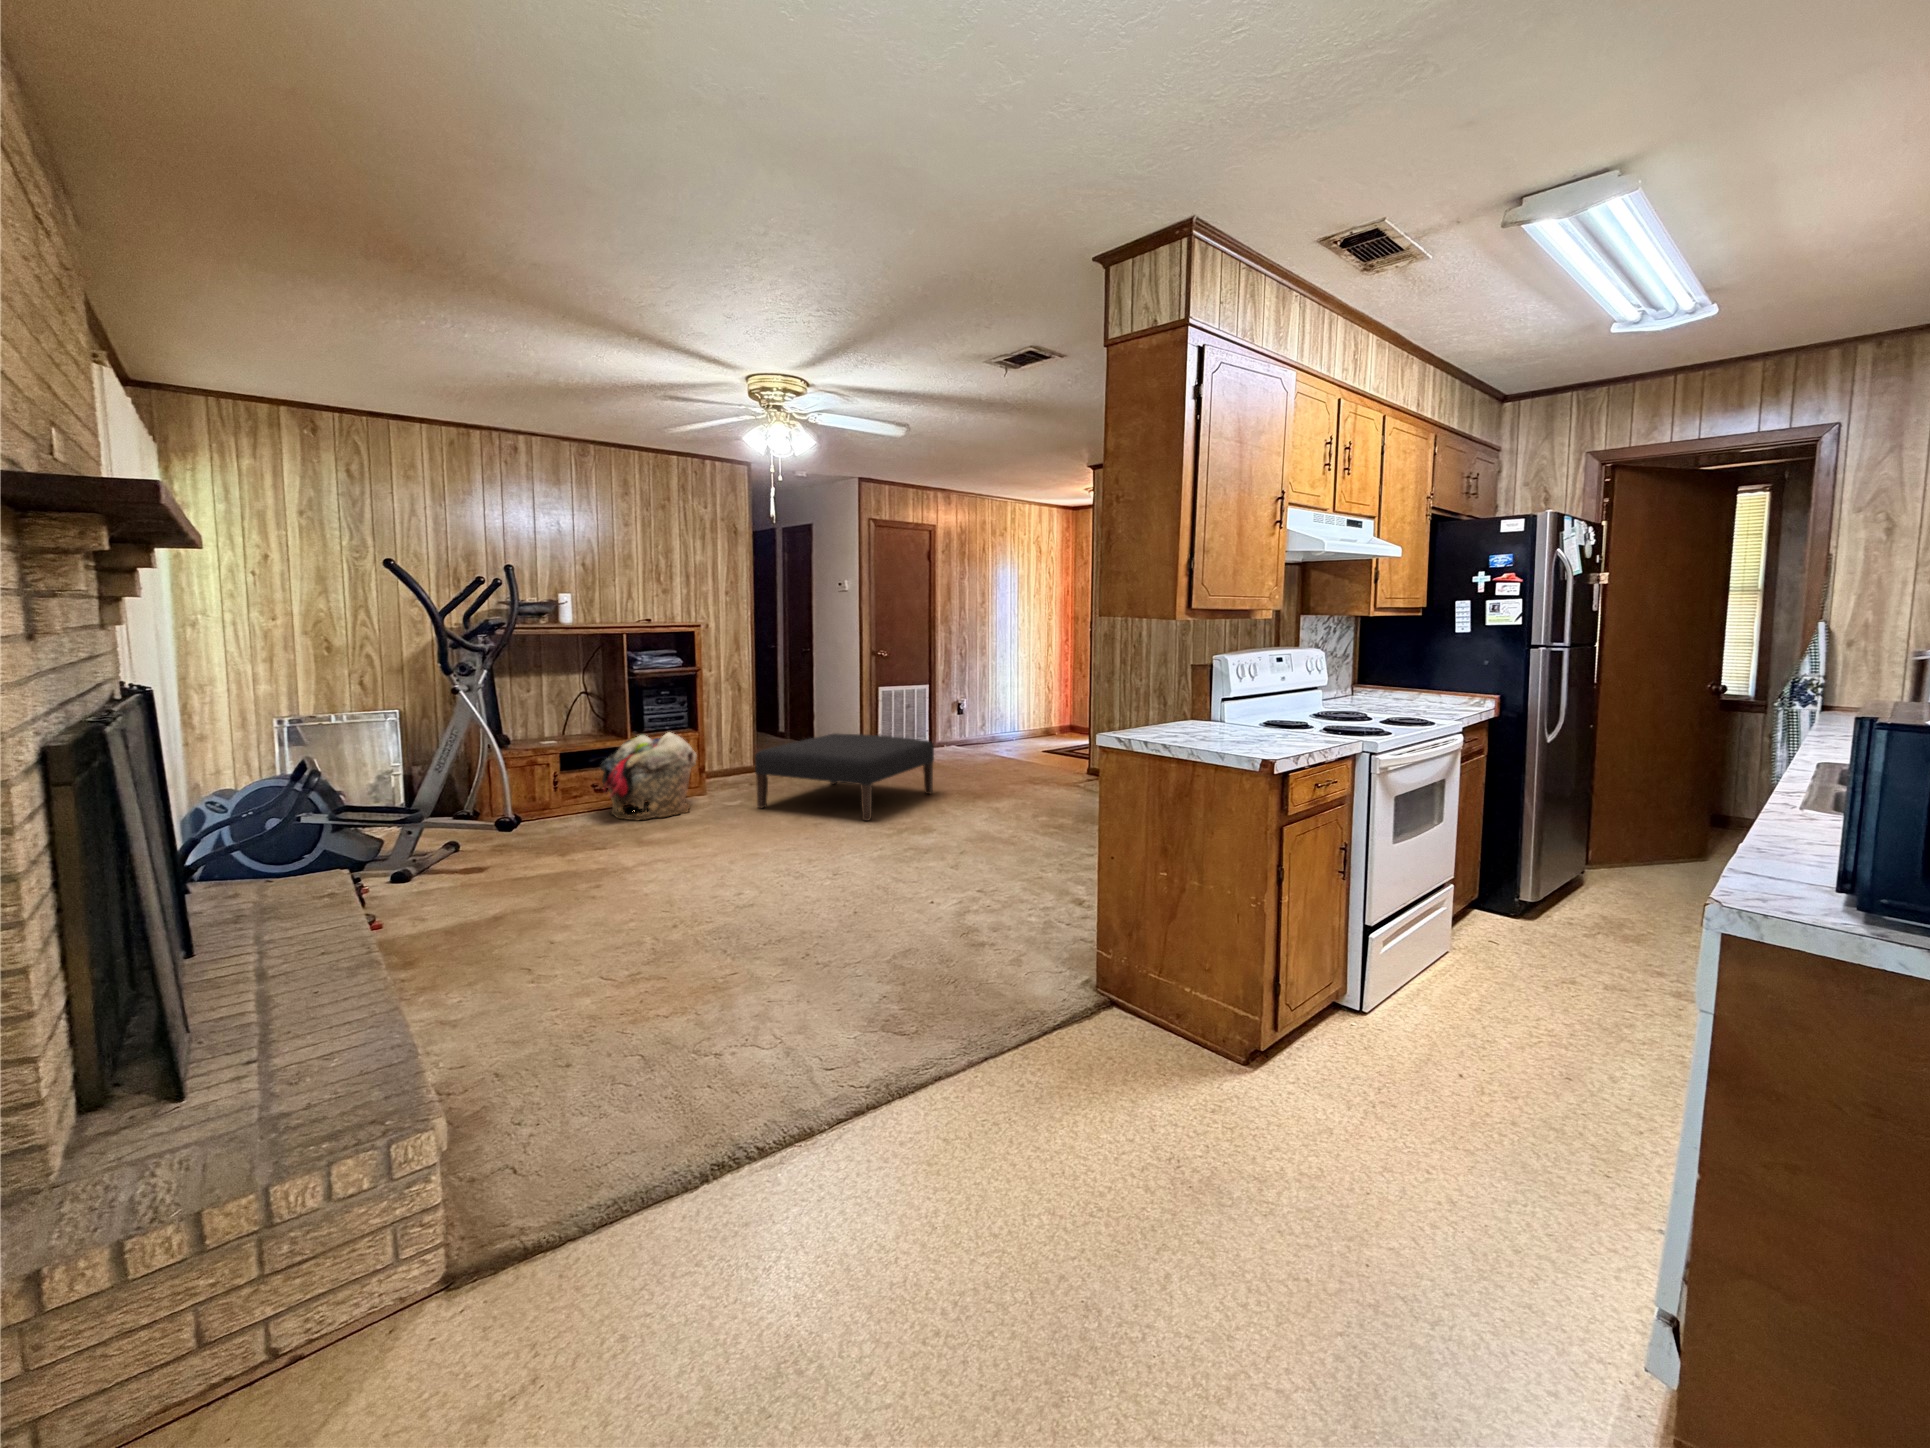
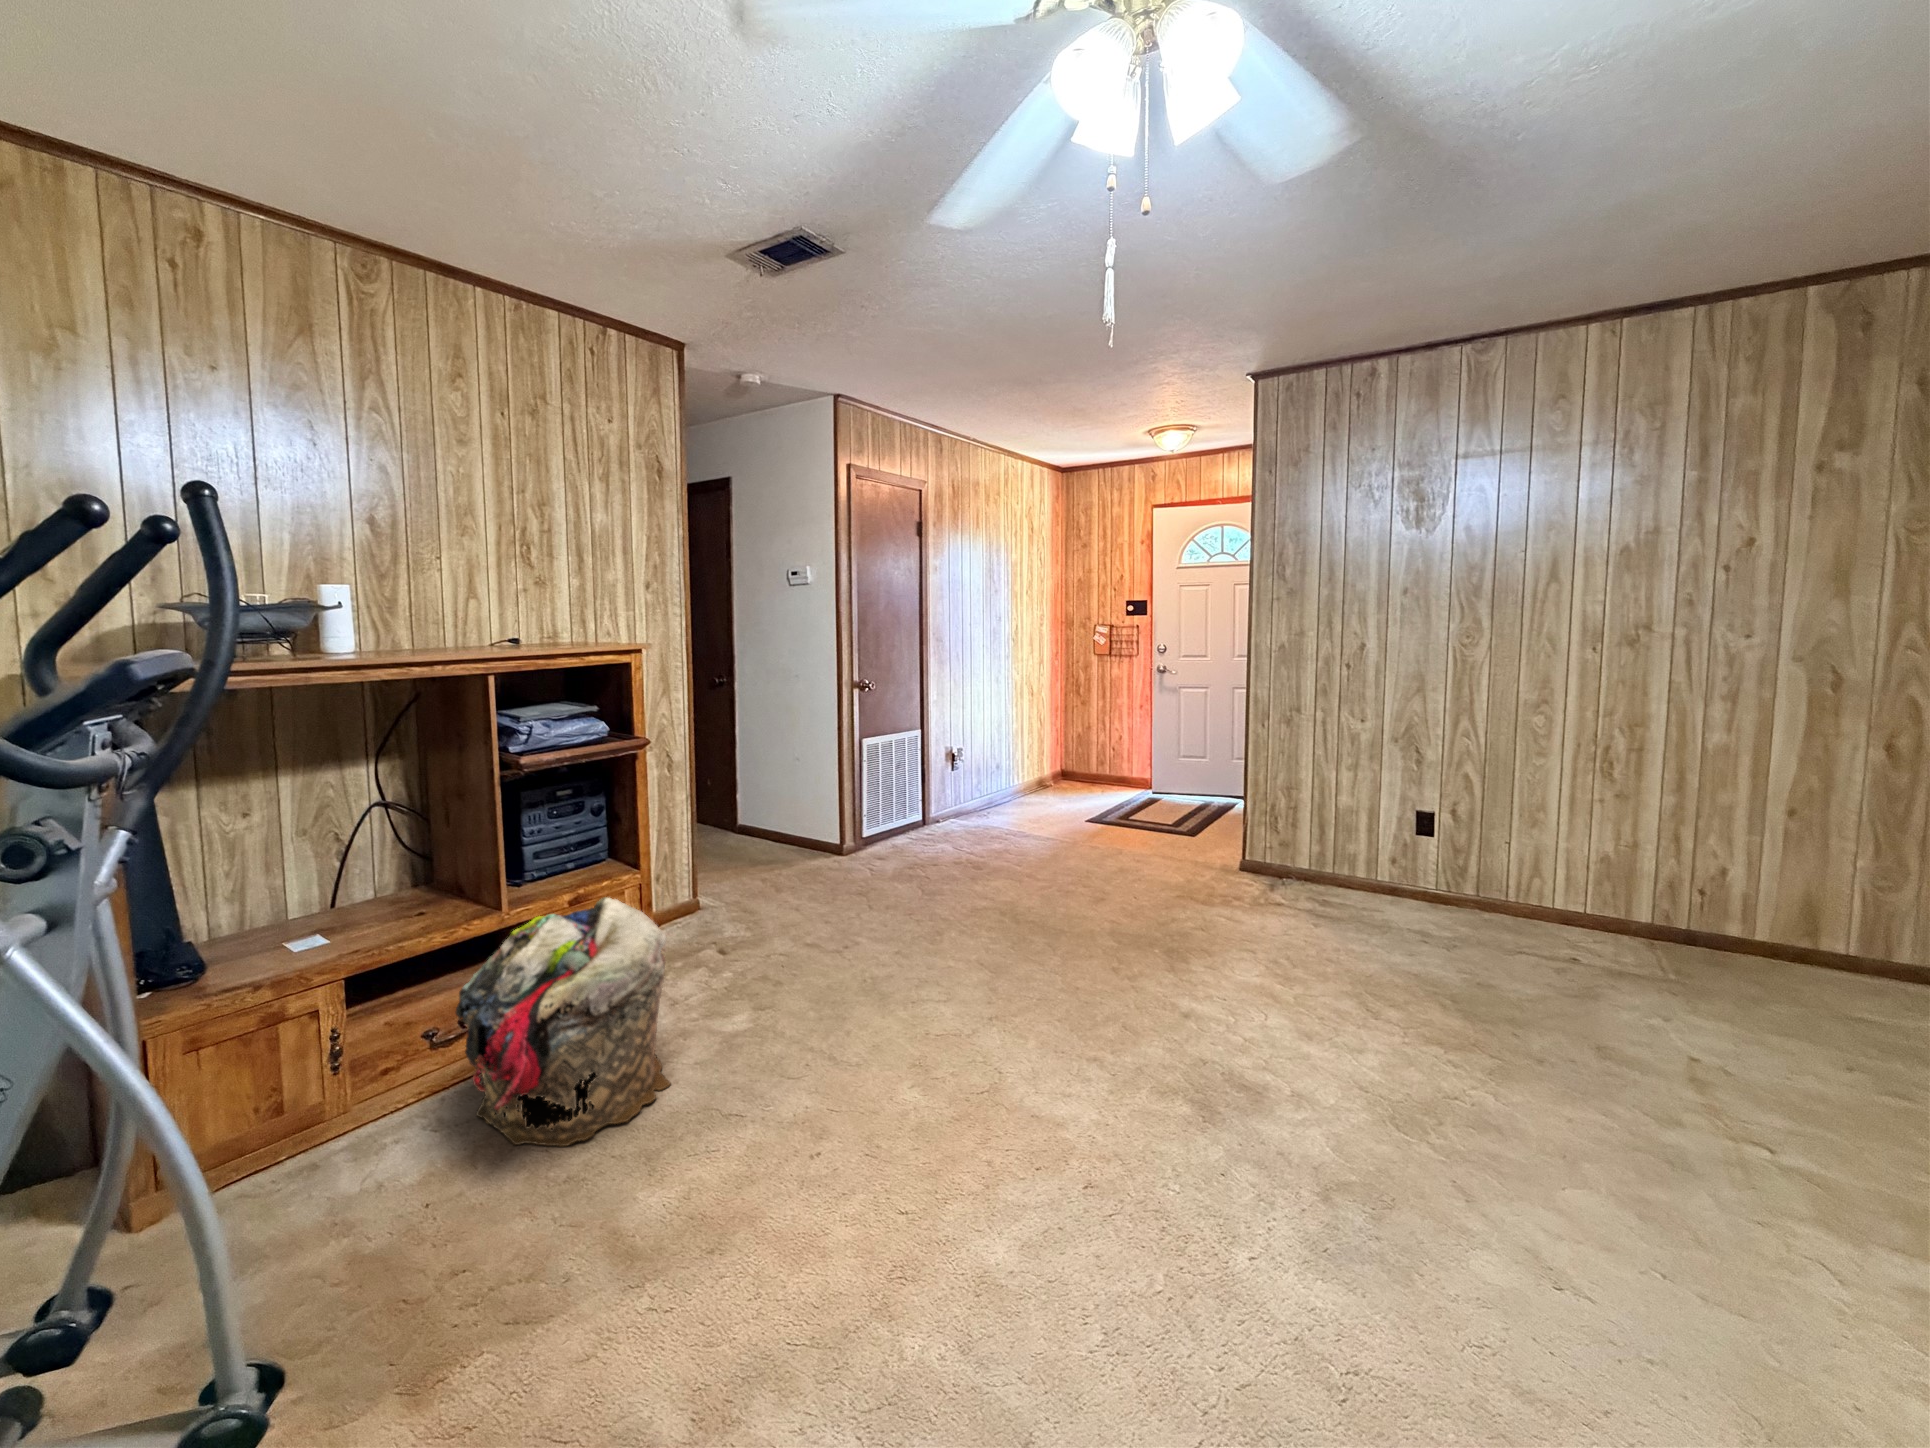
ottoman: present [755,733,934,821] -> none [807,848,1102,1081]

